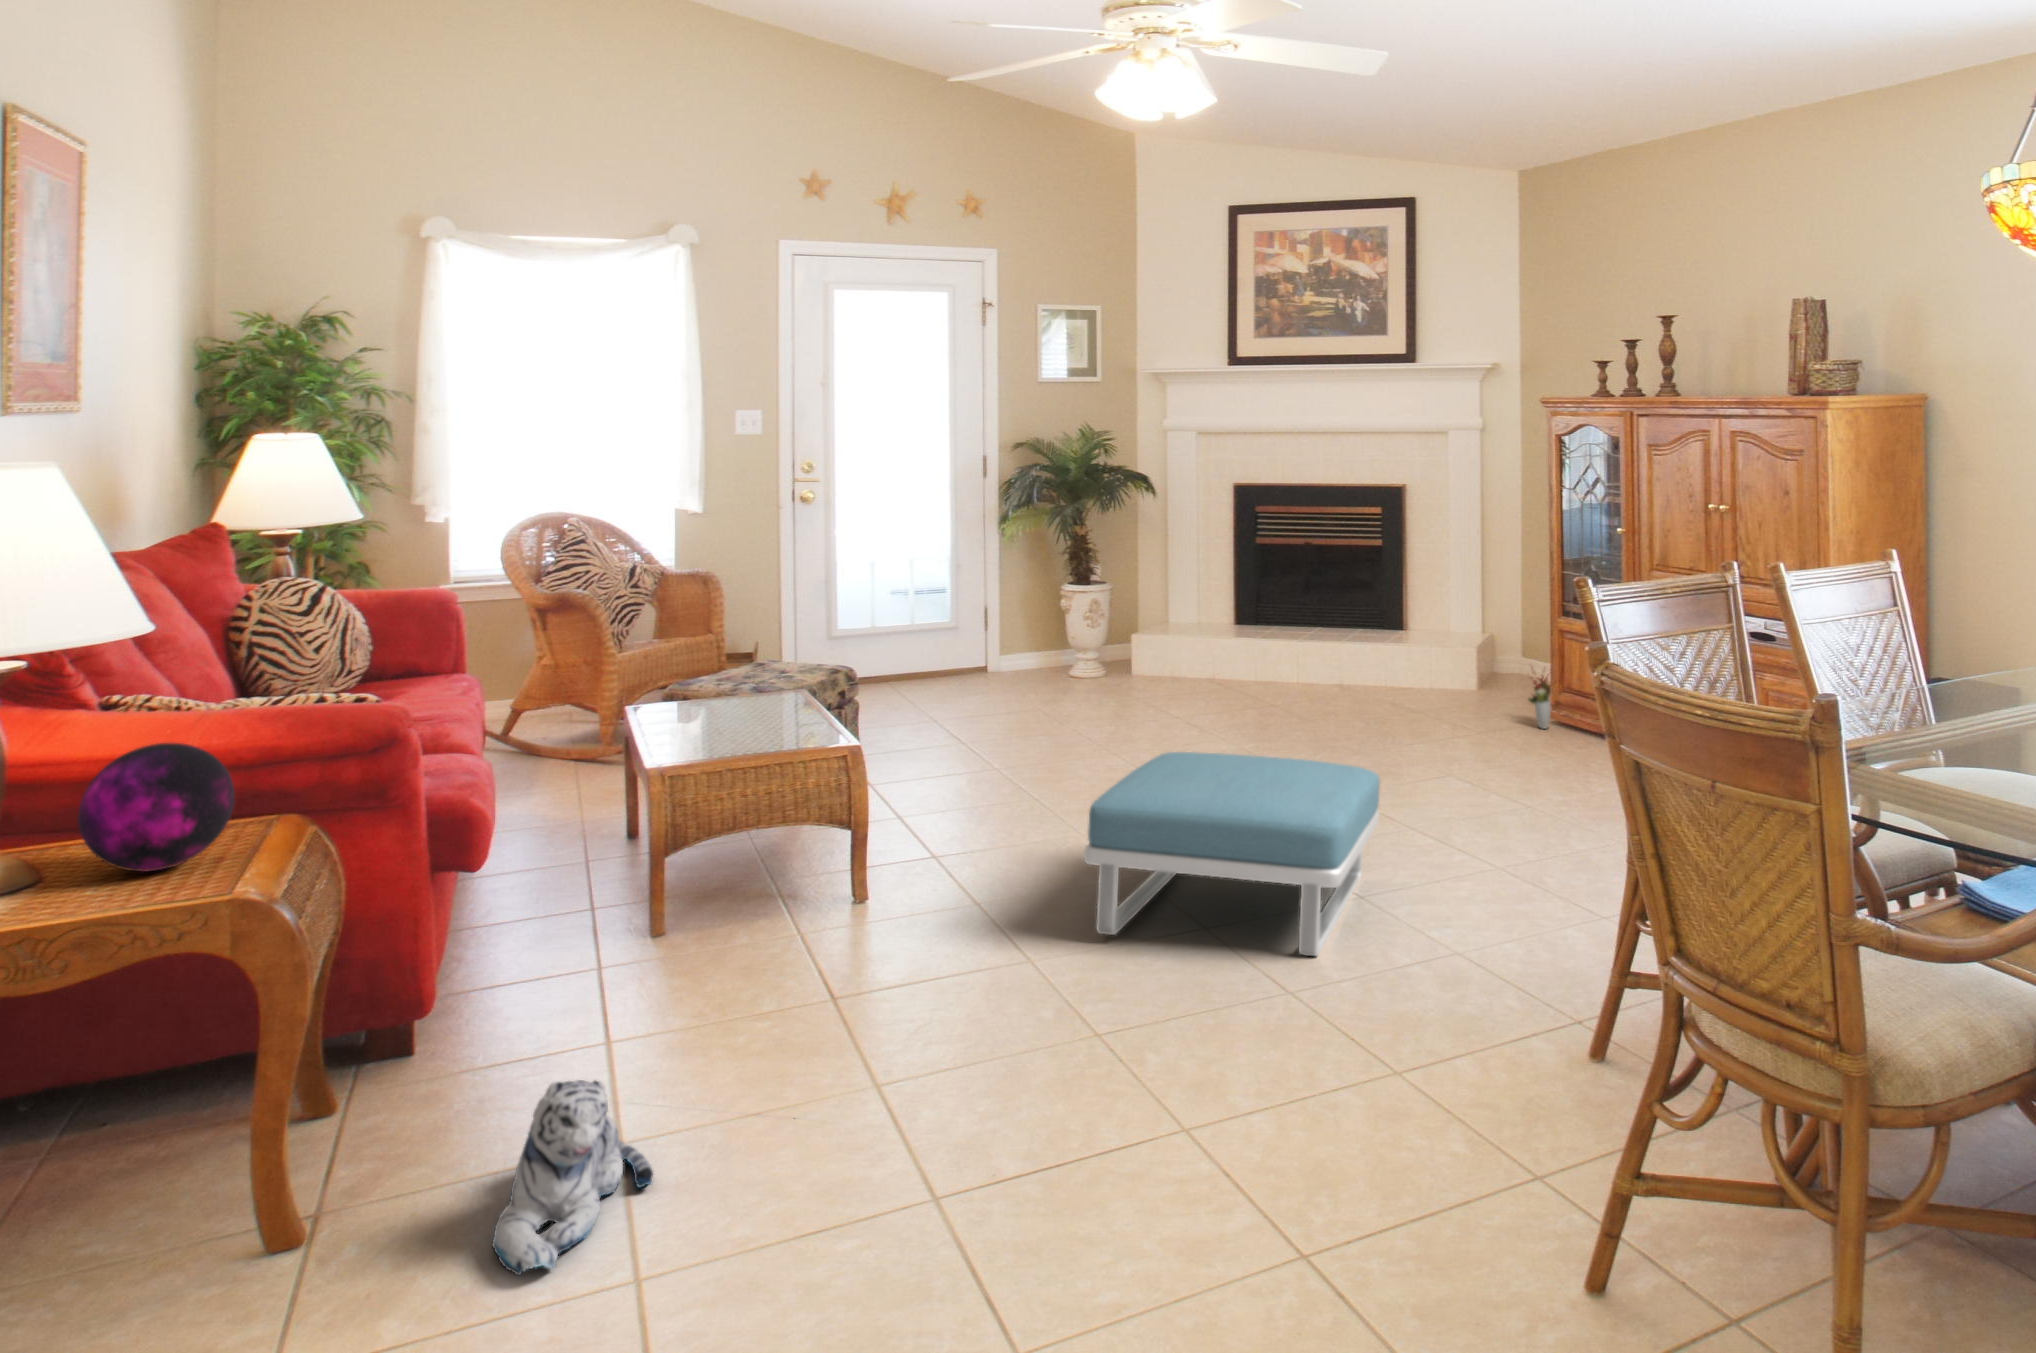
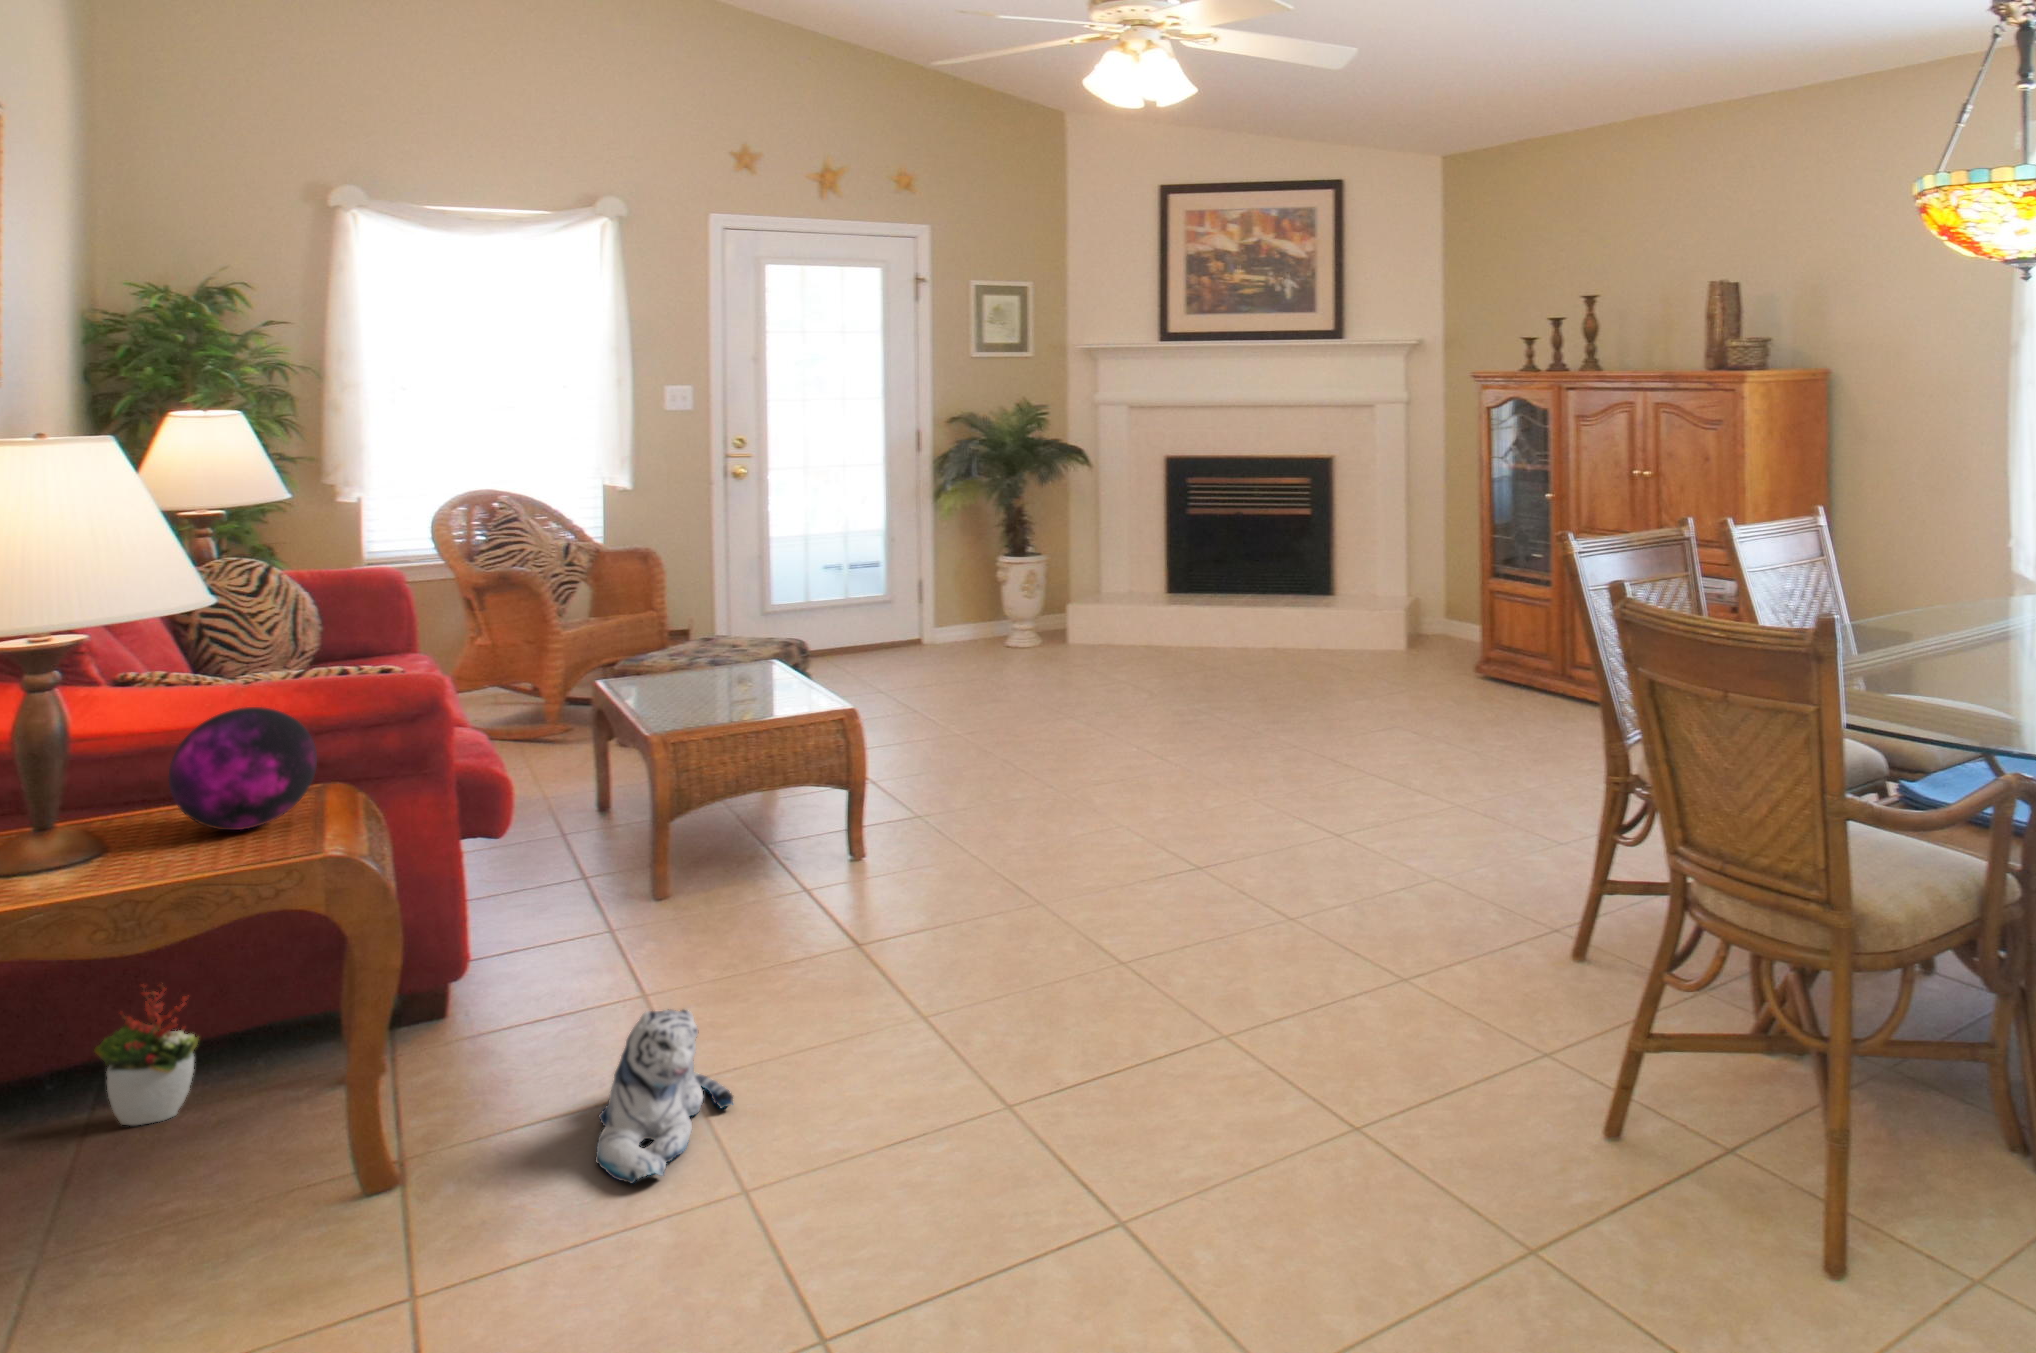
decorative plant: present [1529,667,1551,729] -> present [95,983,199,1125]
footstool: present [1084,752,1380,957] -> none [1084,709,1351,888]

